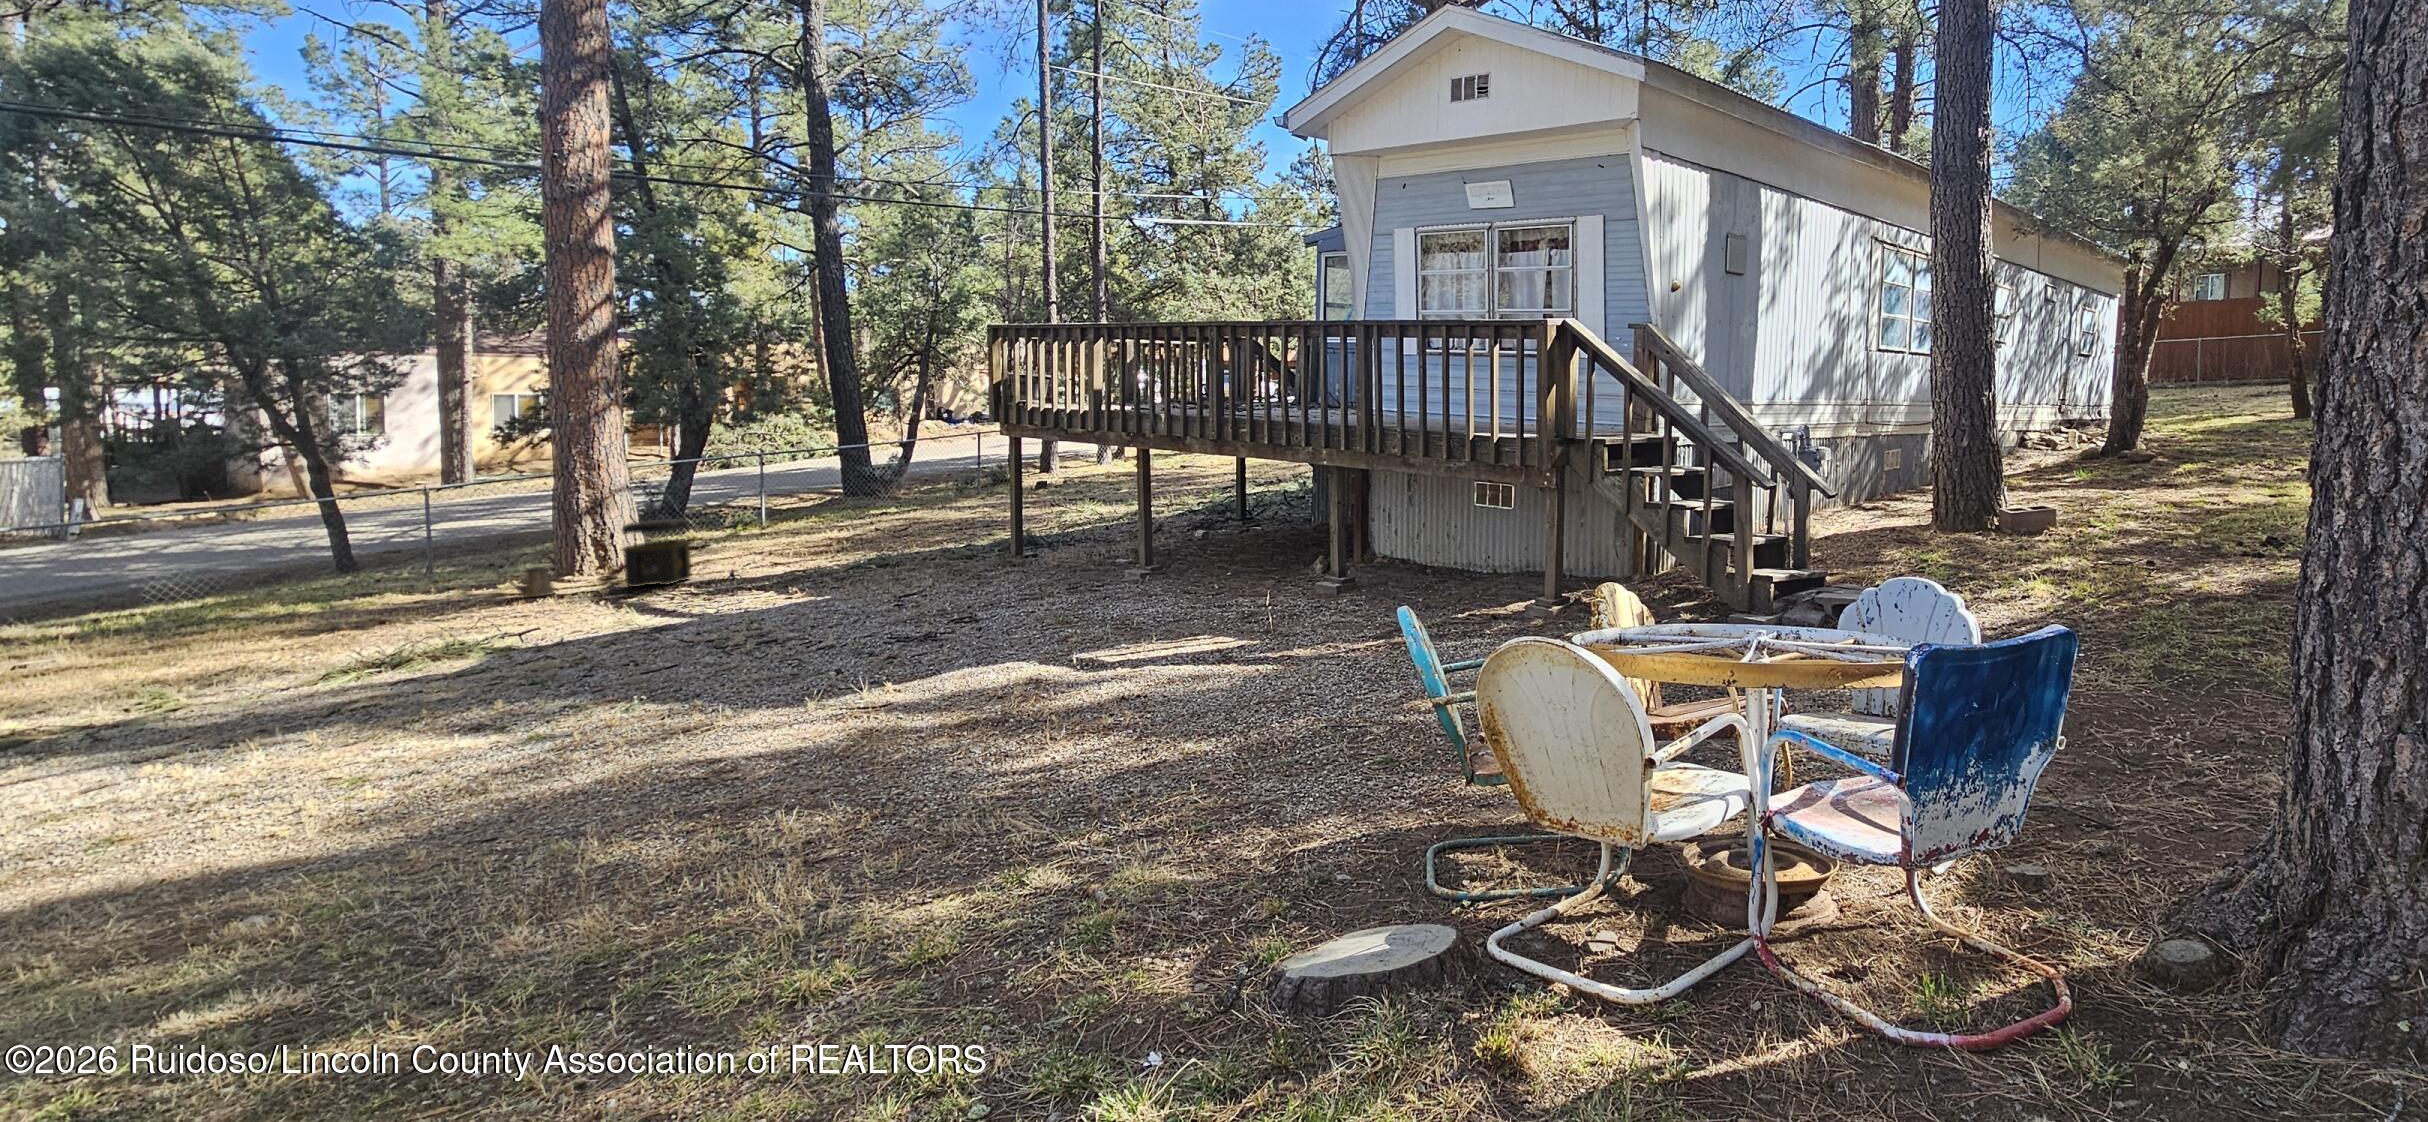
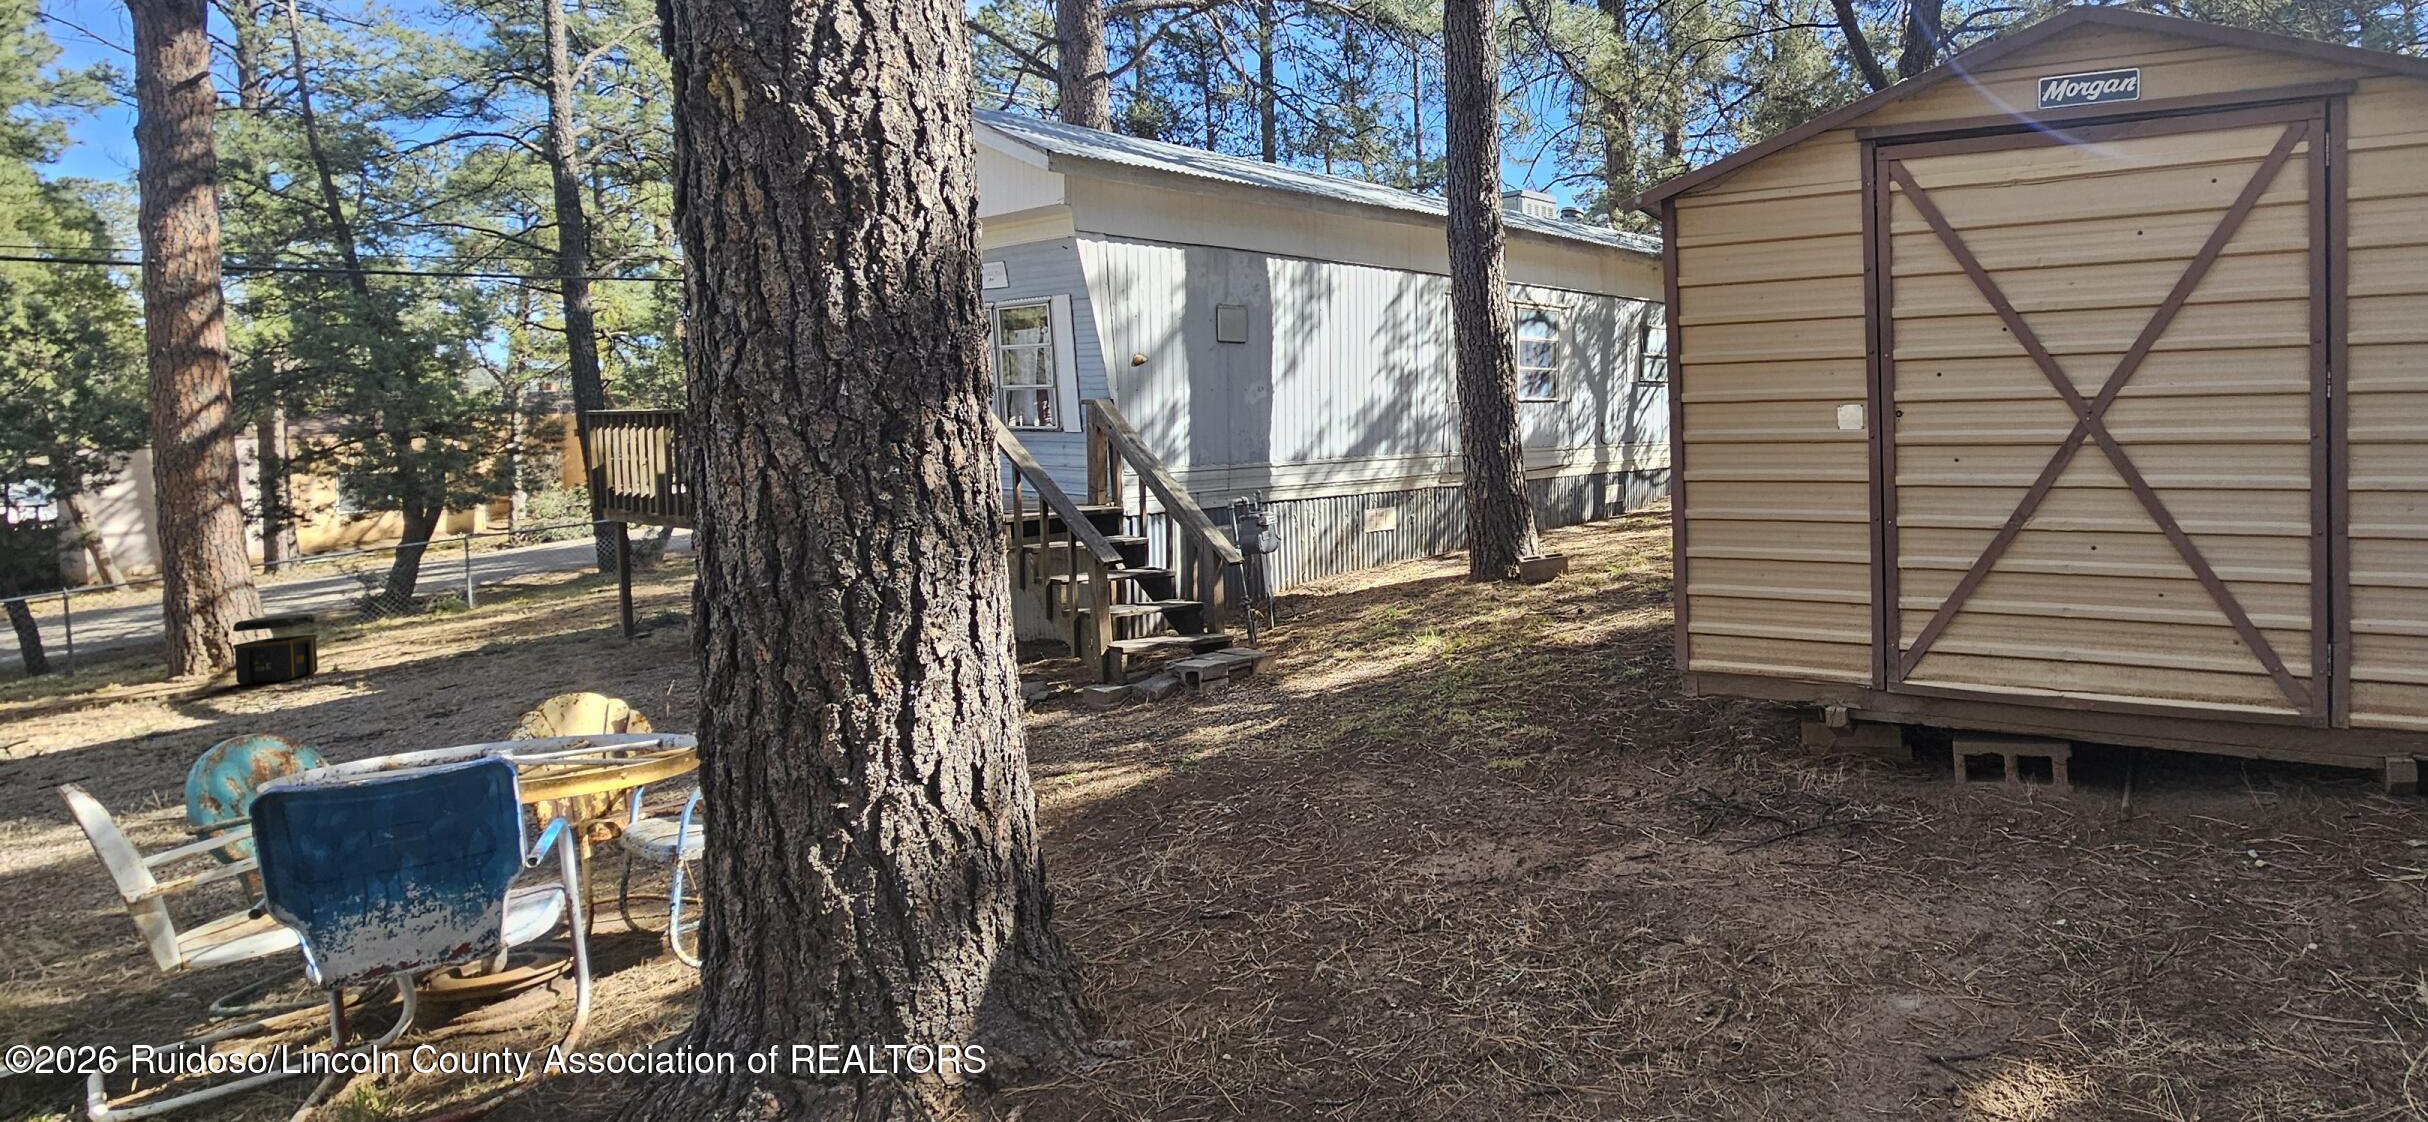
watering can: present [497,567,557,598] -> none [82,667,169,699]

